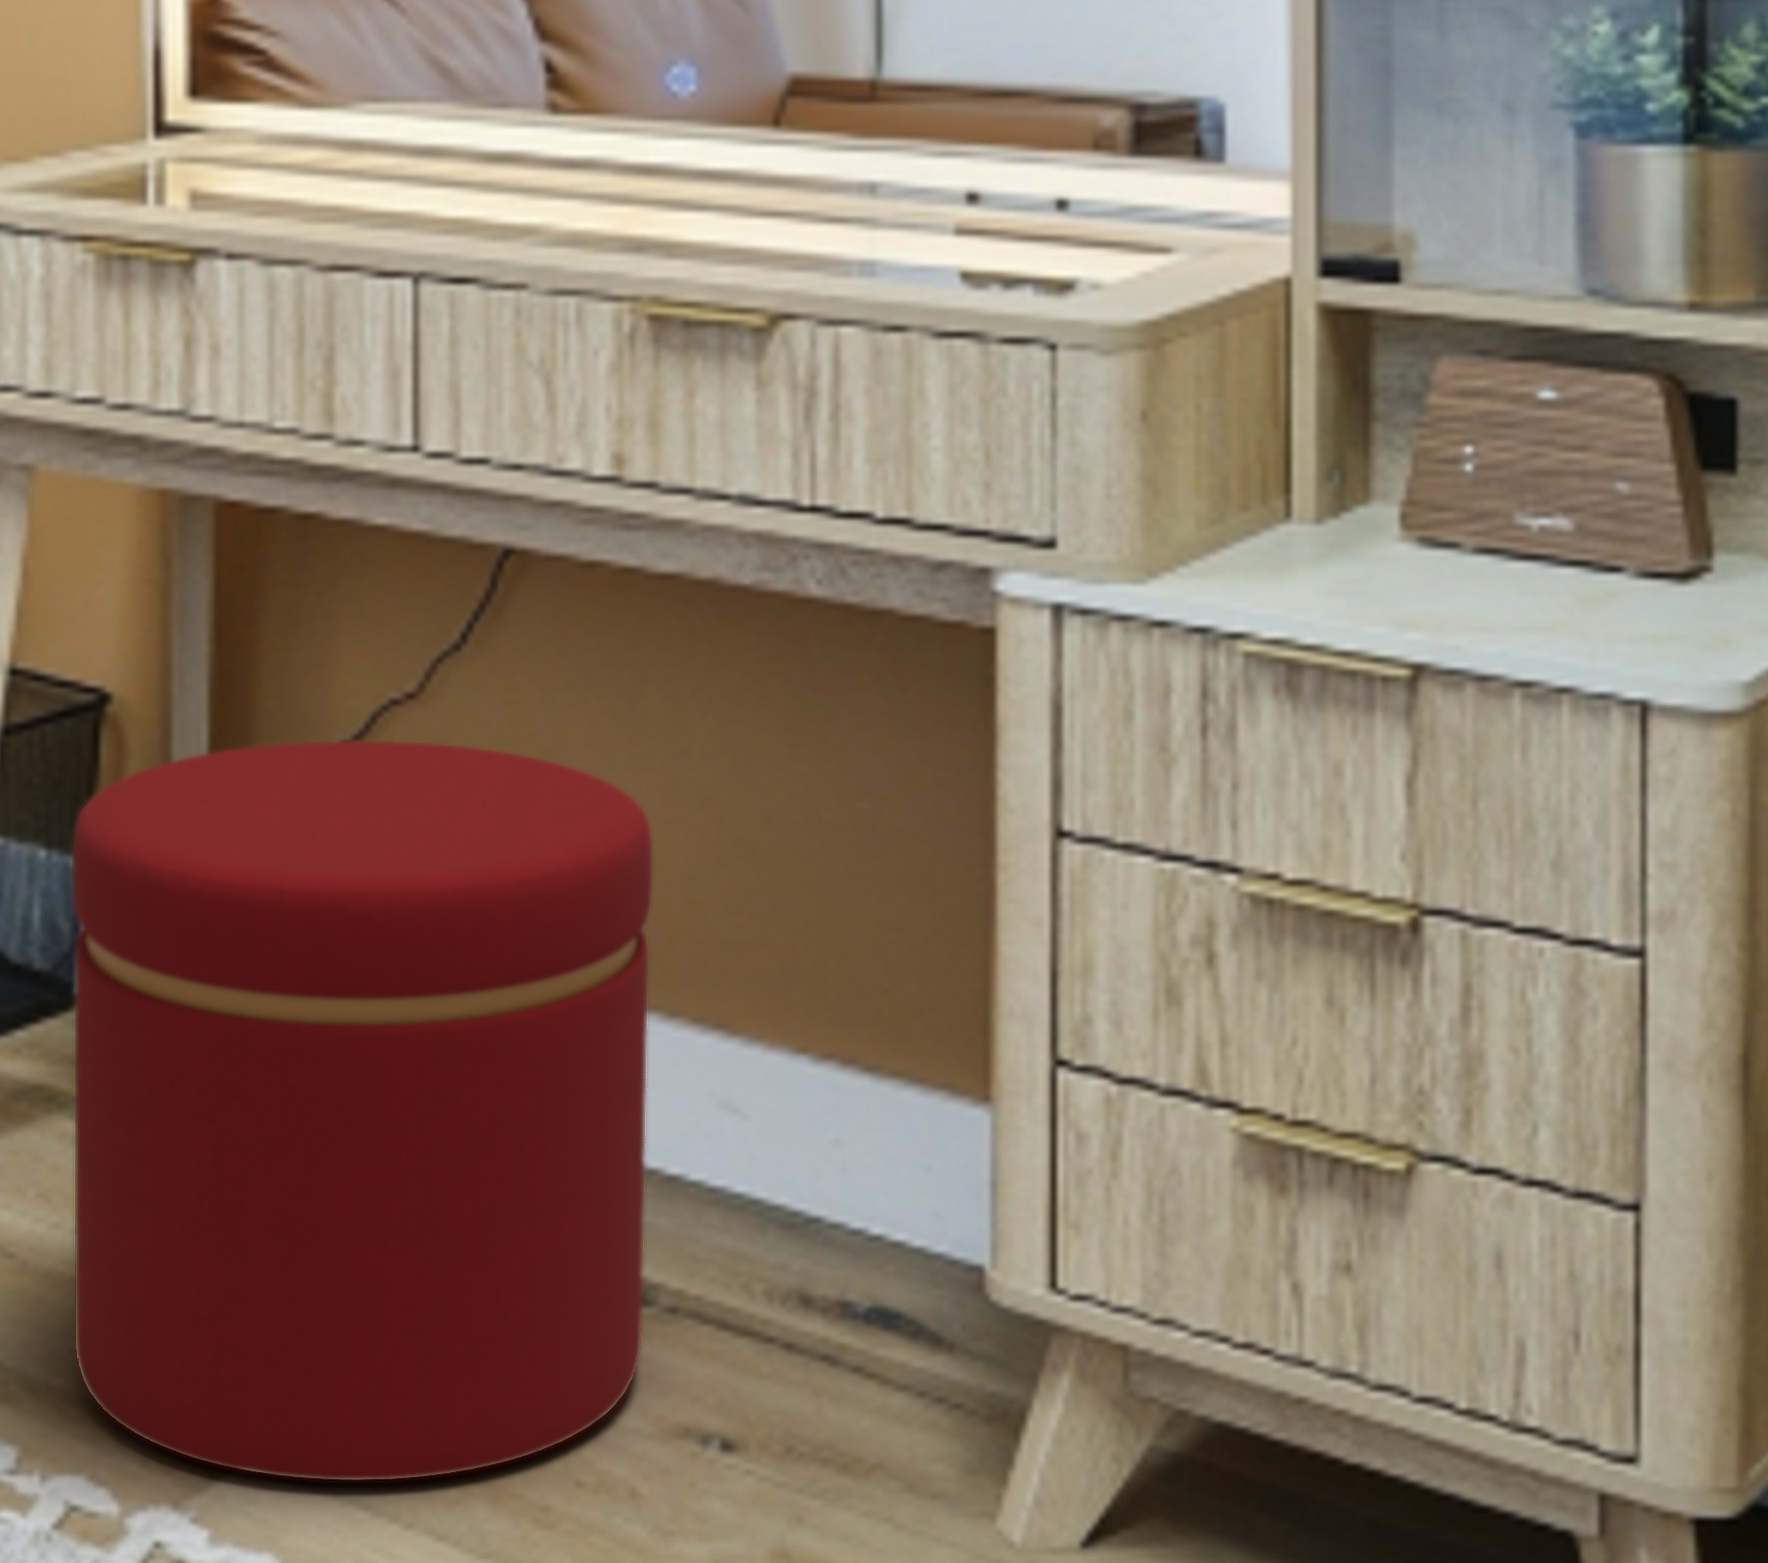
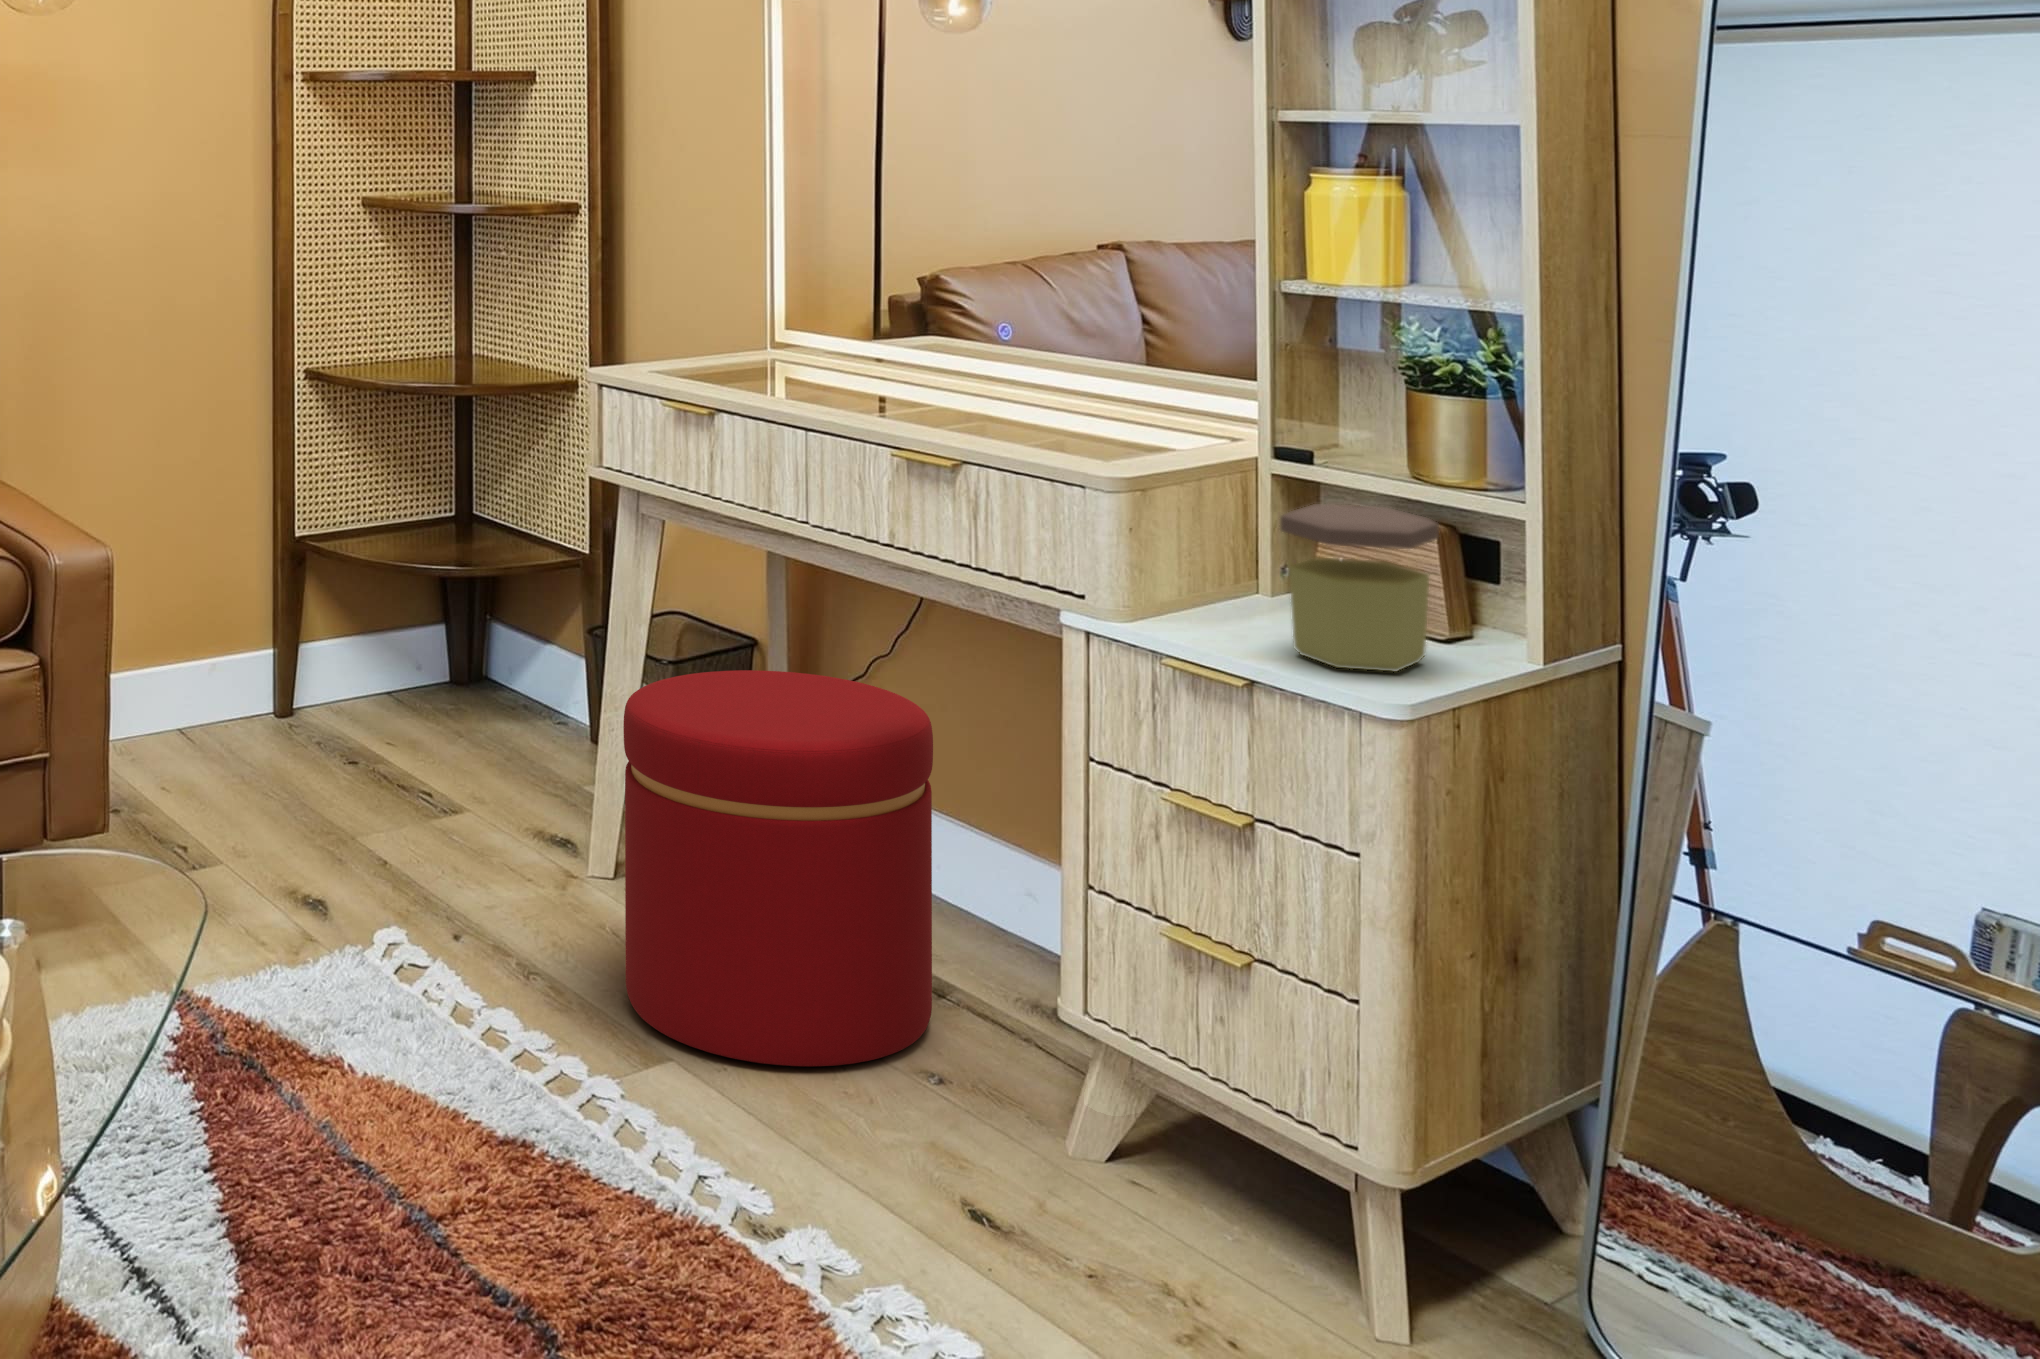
jar: none [1452,343,1692,629] -> present [1280,504,1439,671]

